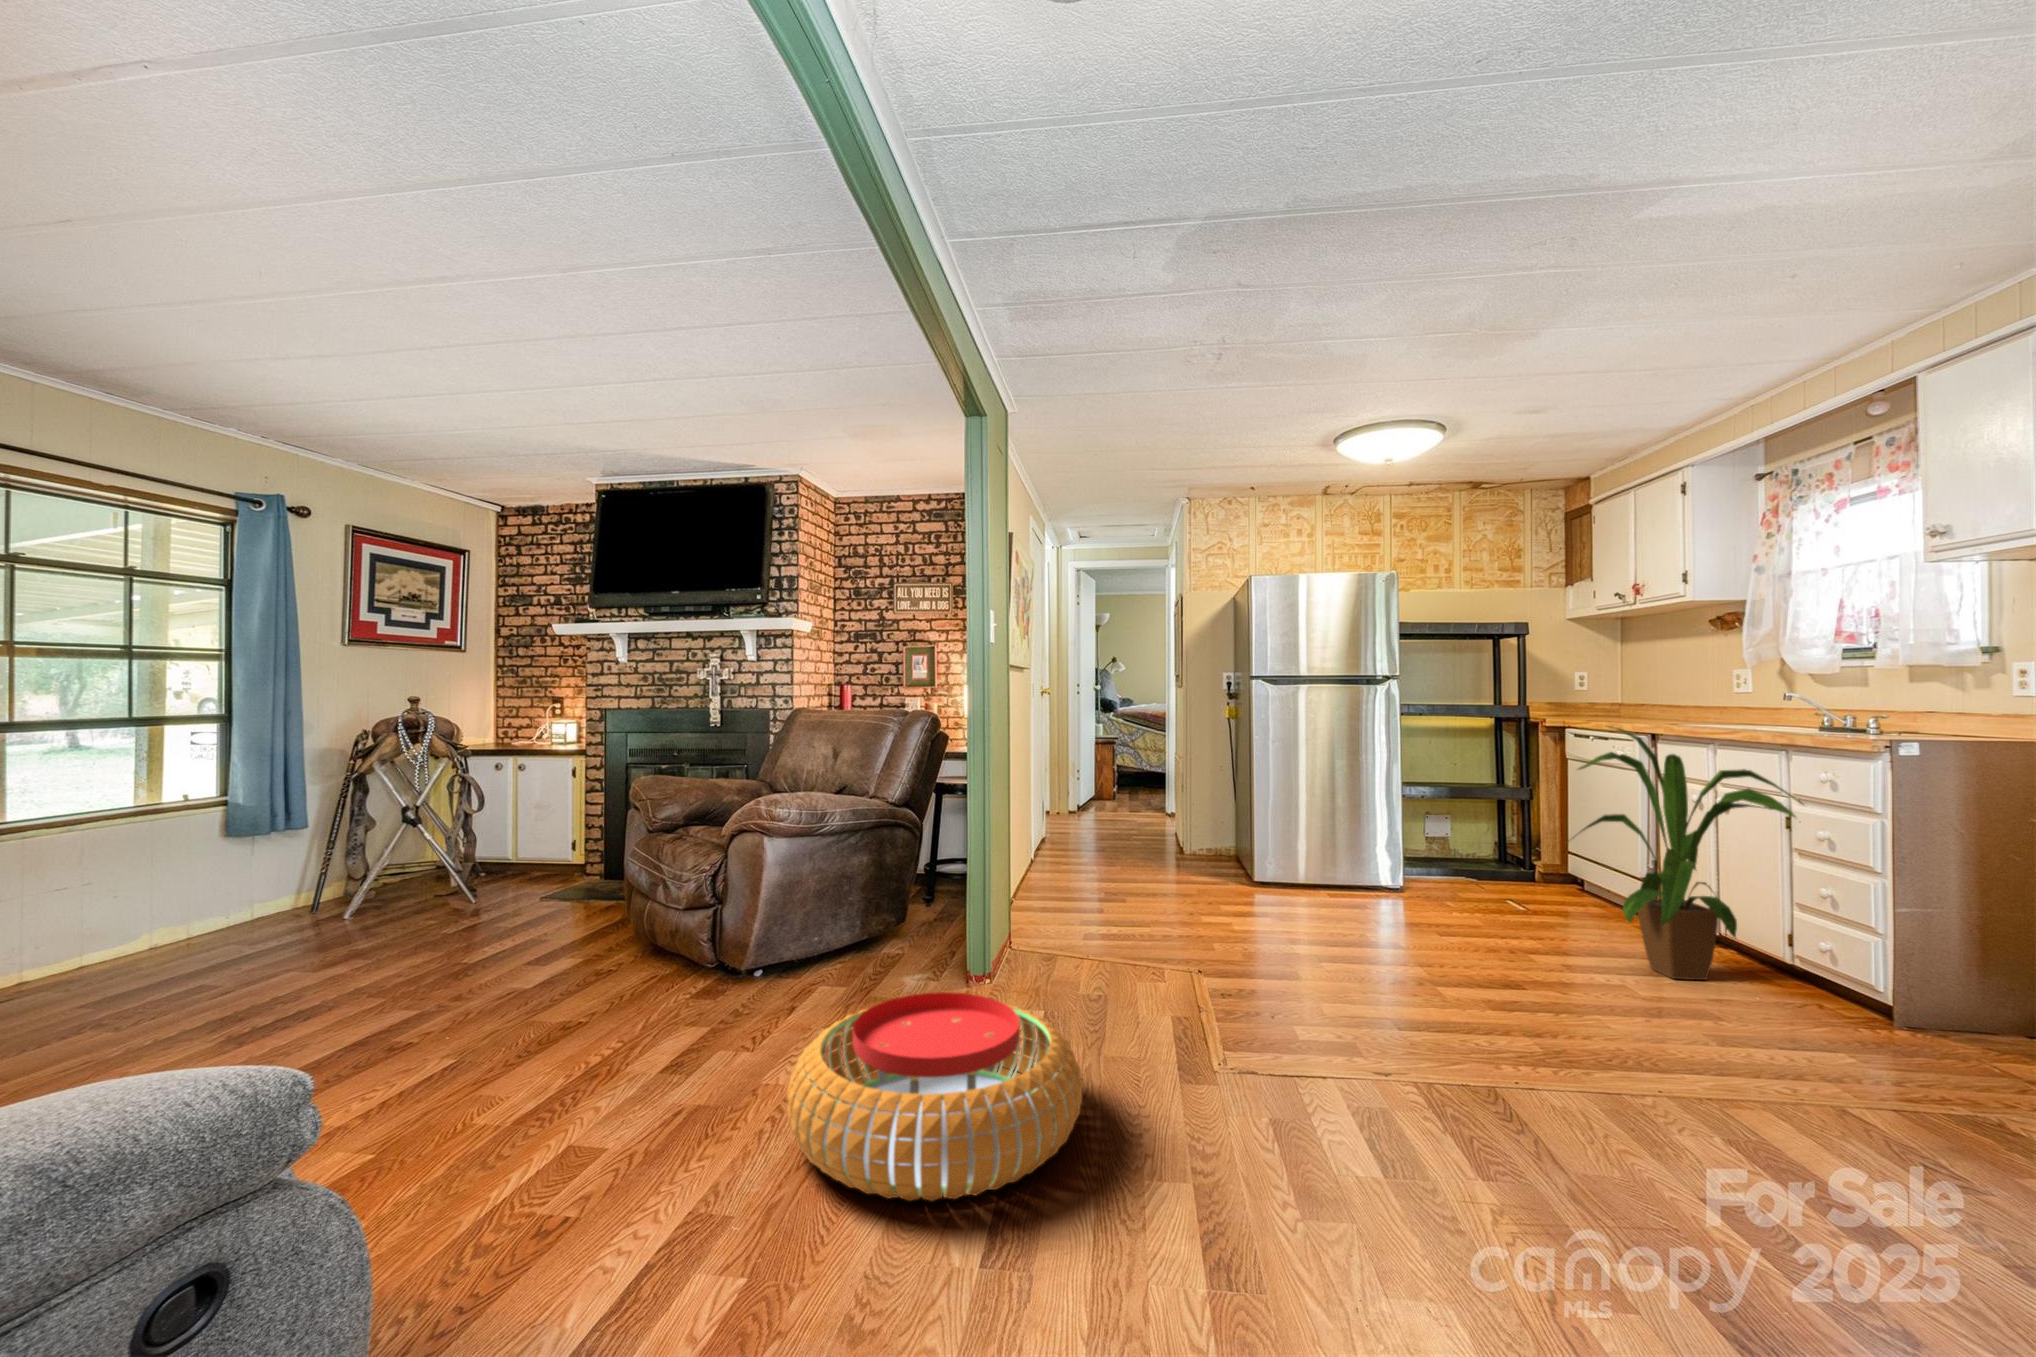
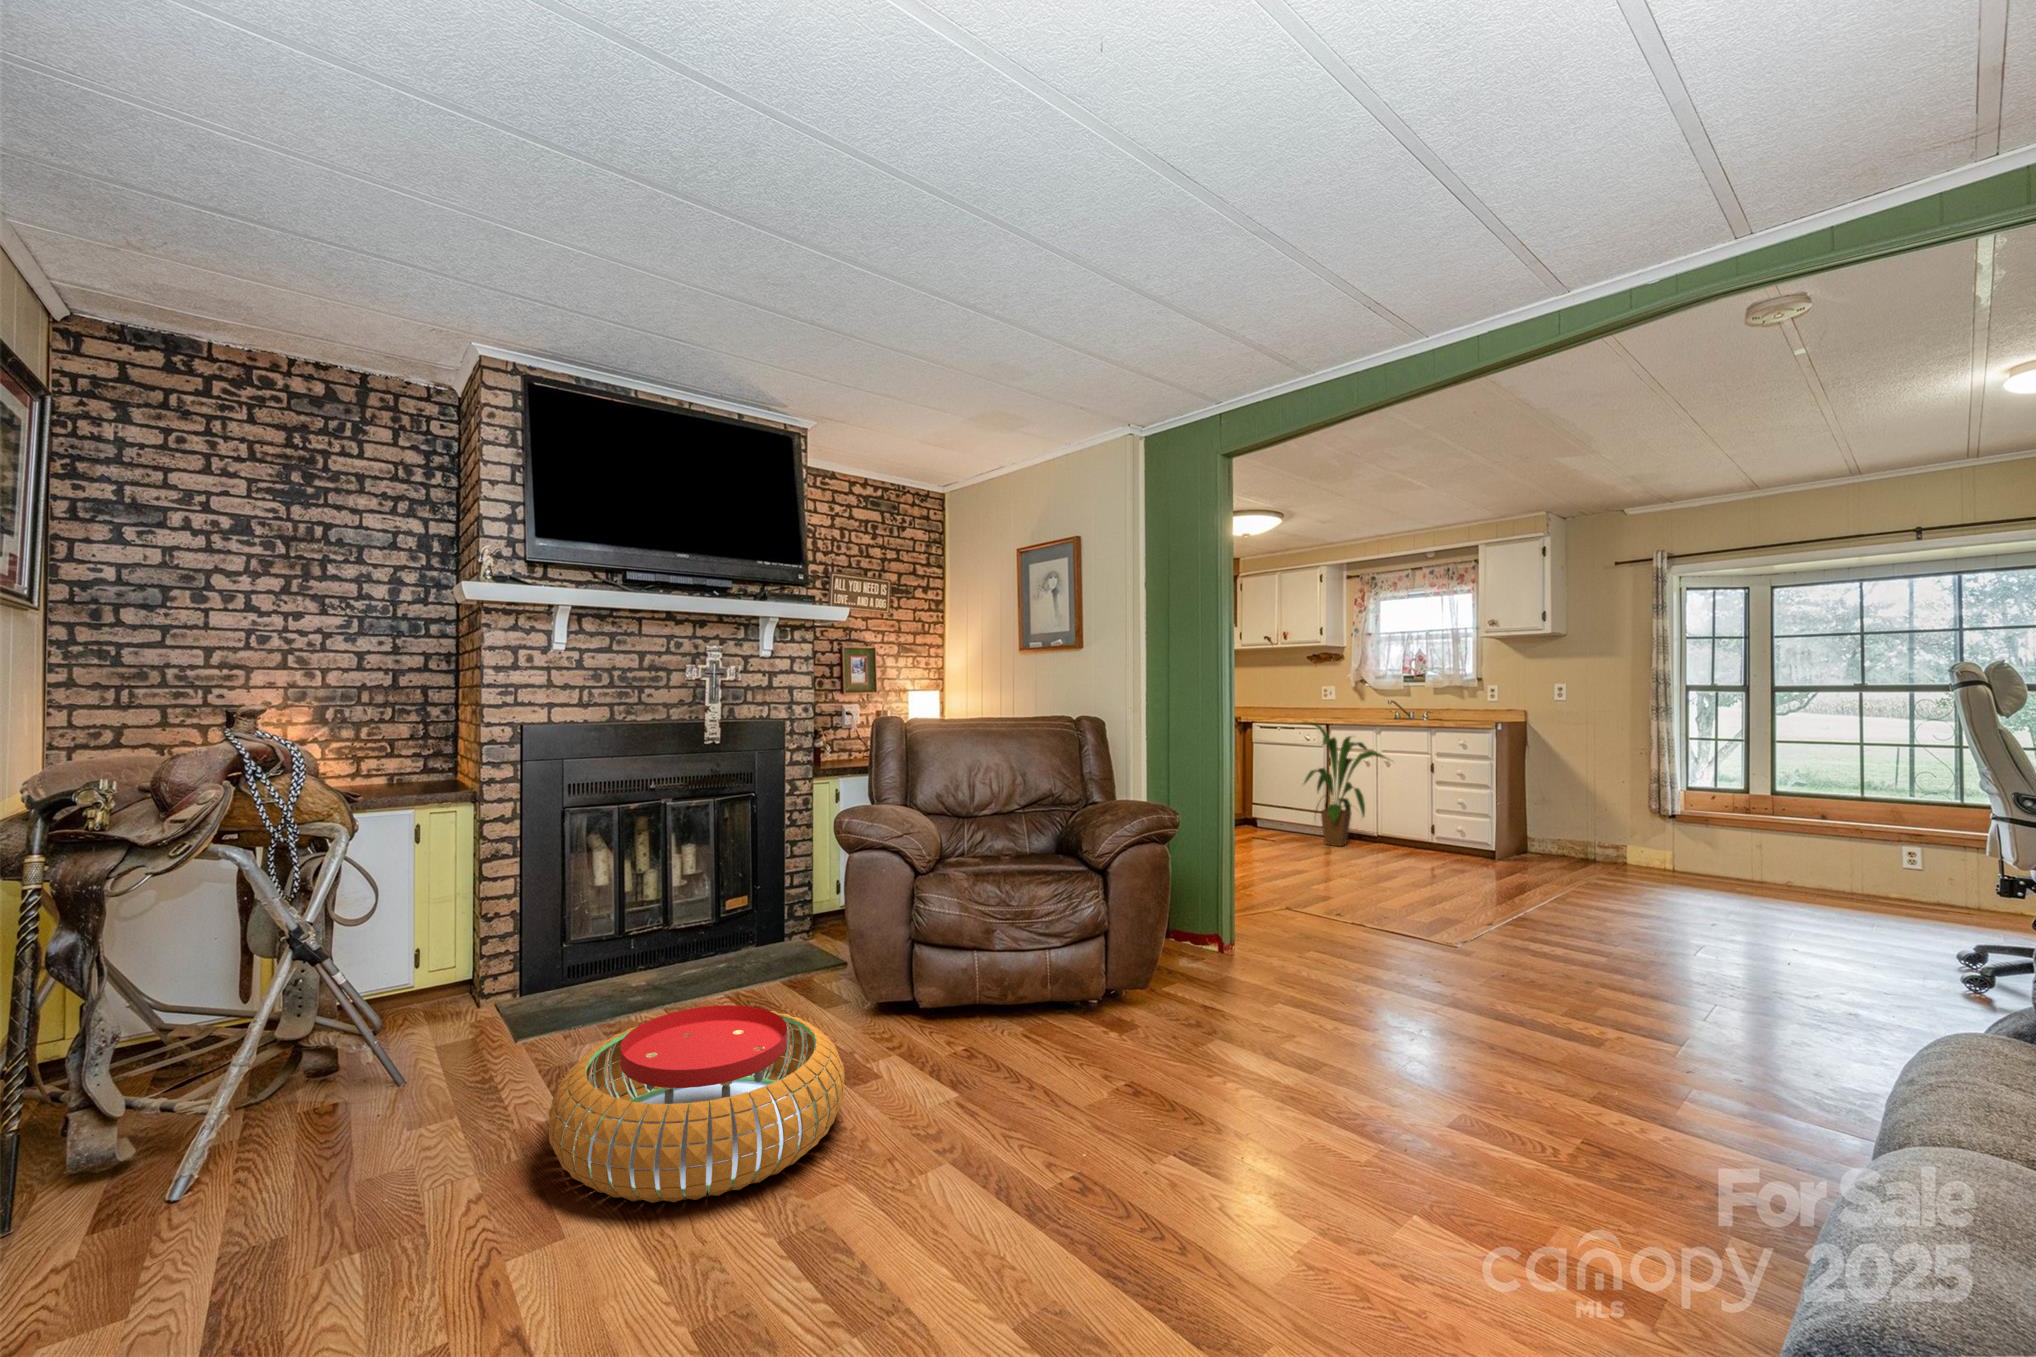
pouf: present [787,992,1082,1201] -> present [548,1005,845,1203]

